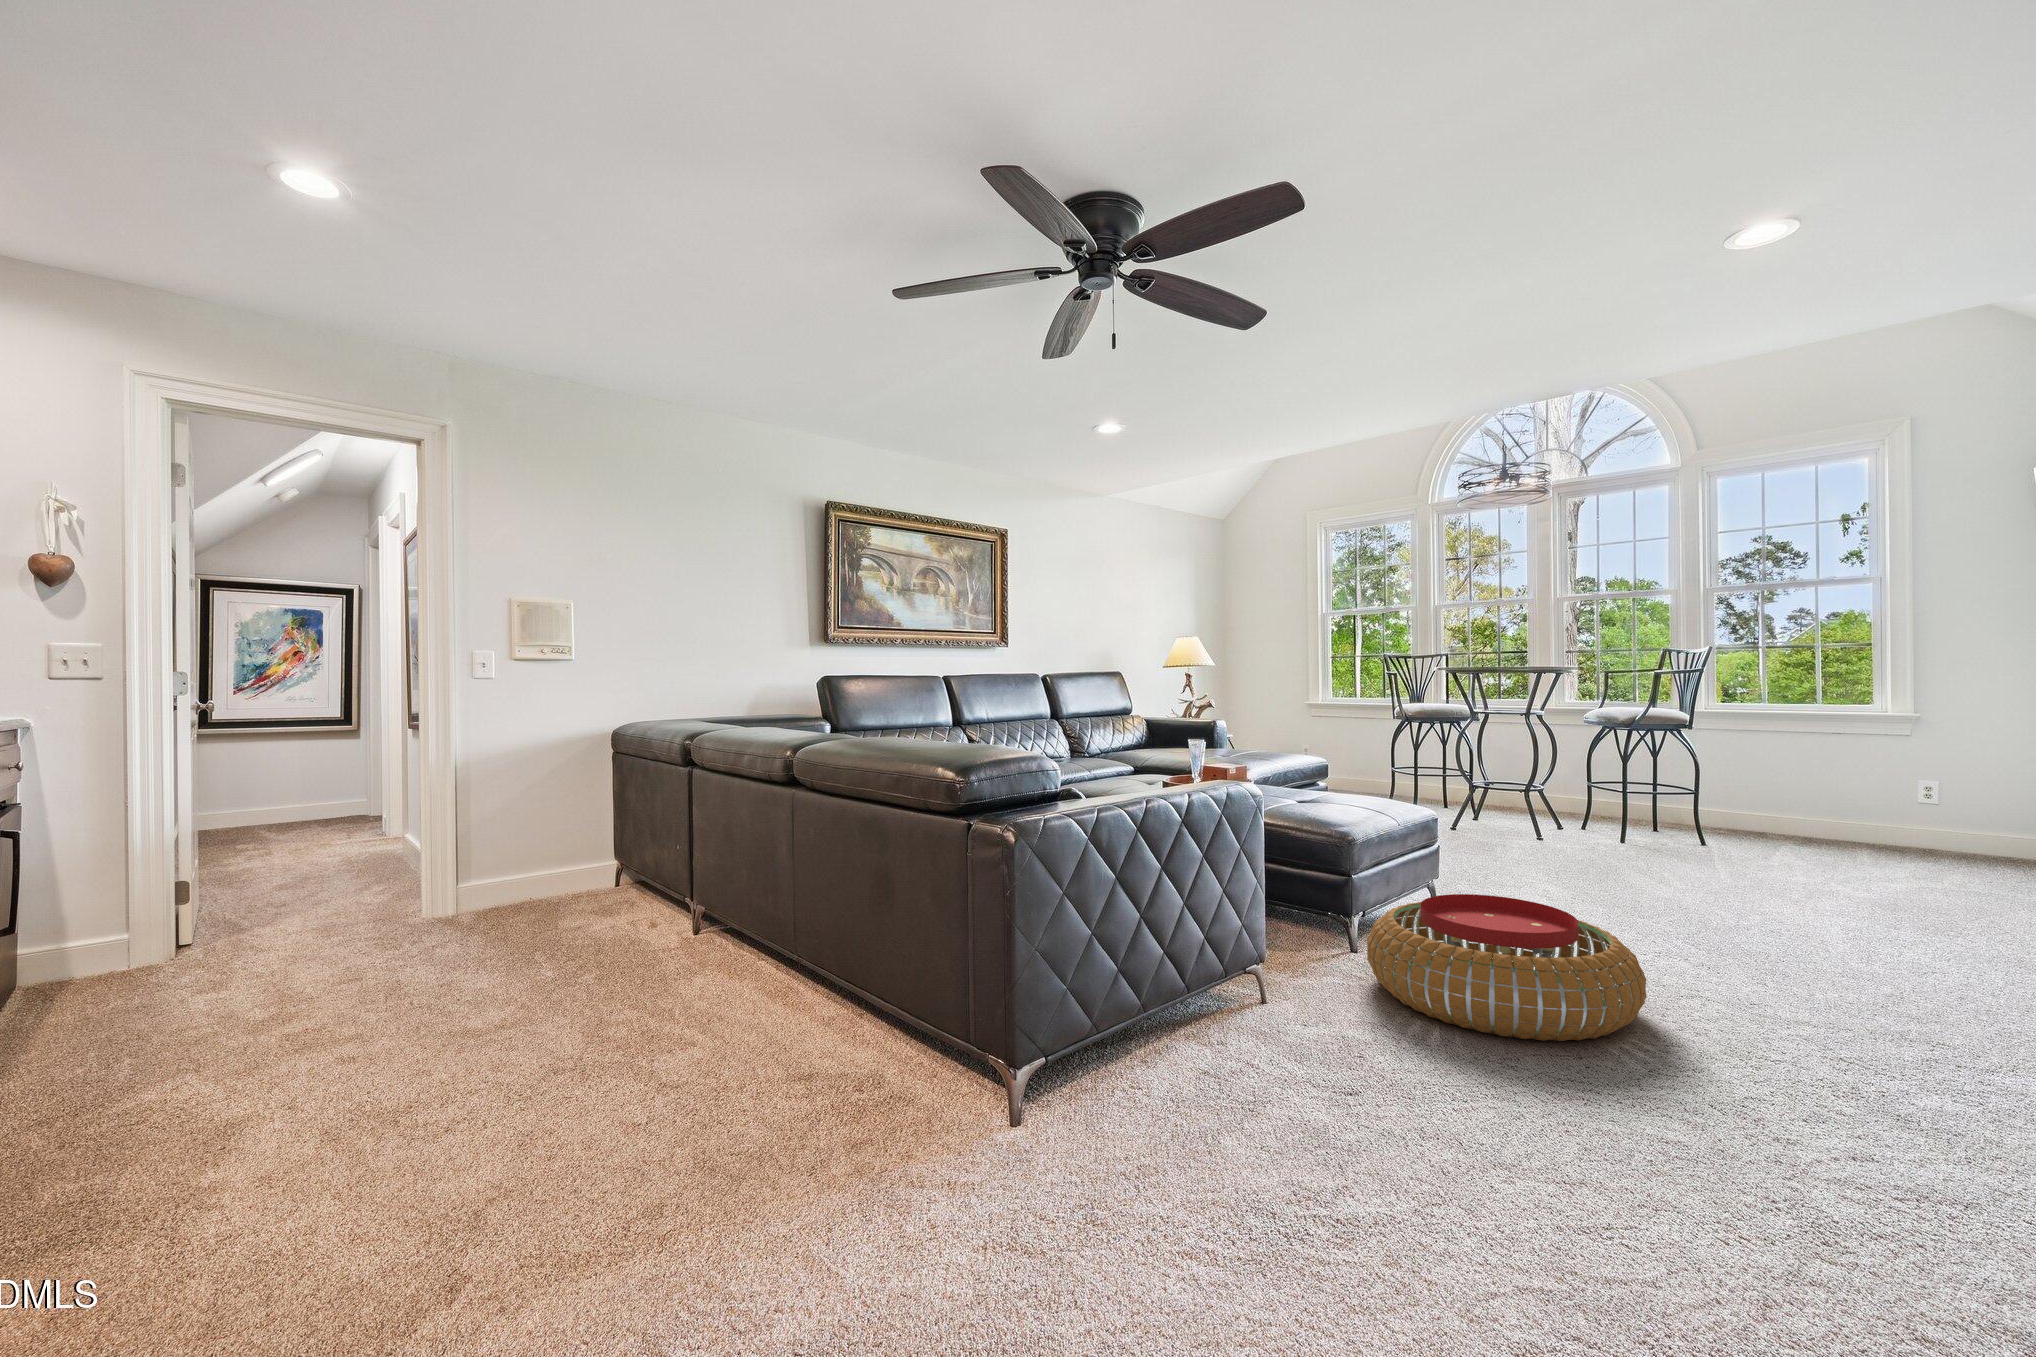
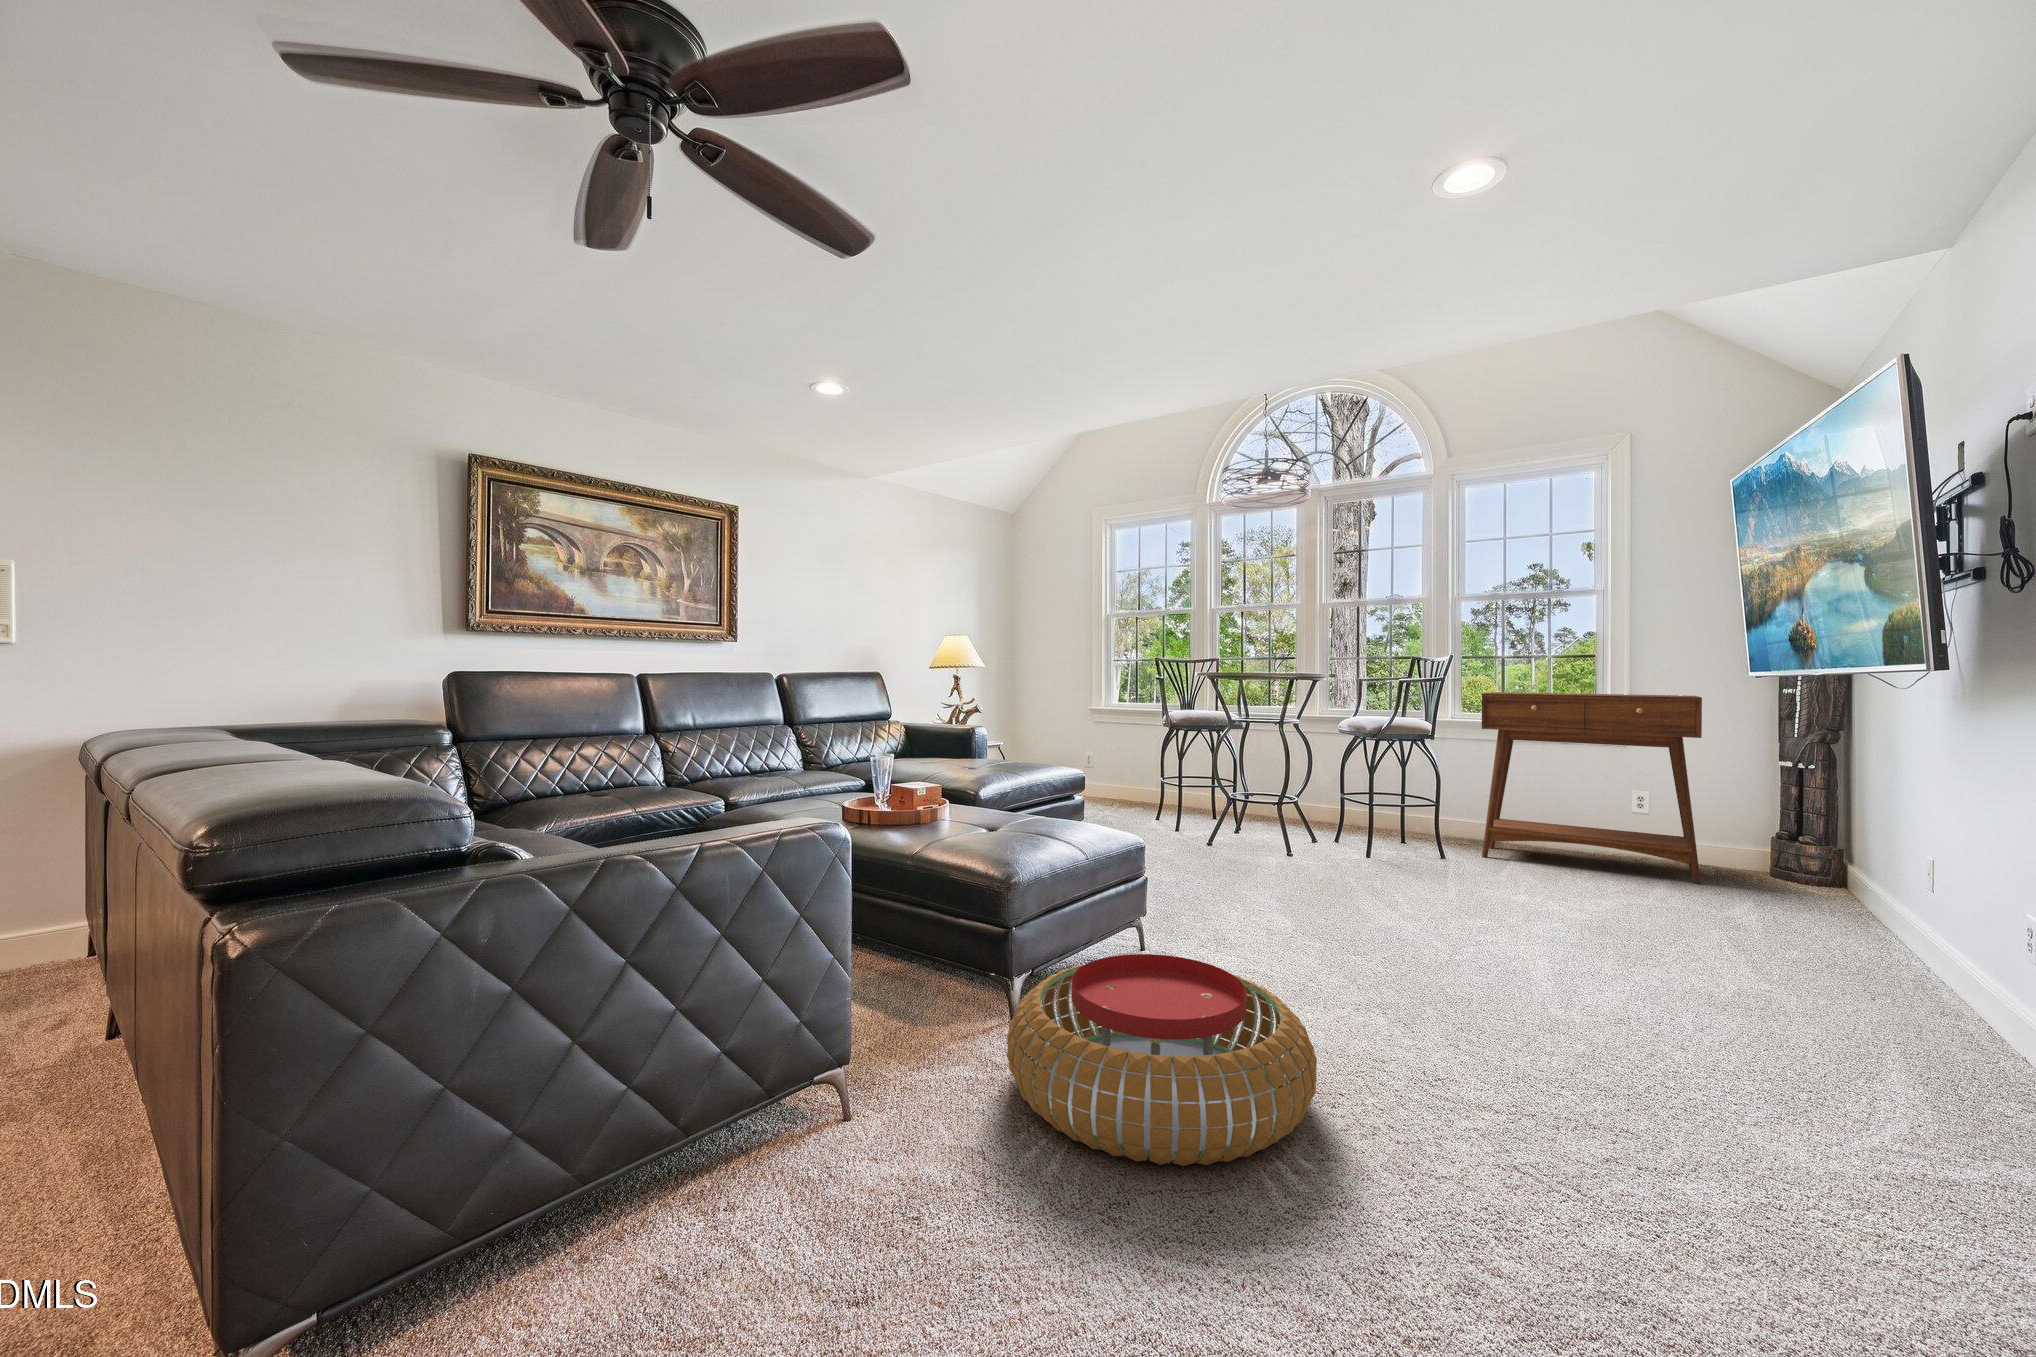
console table: none [1745,682,2004,872] -> present [1482,692,1702,884]

